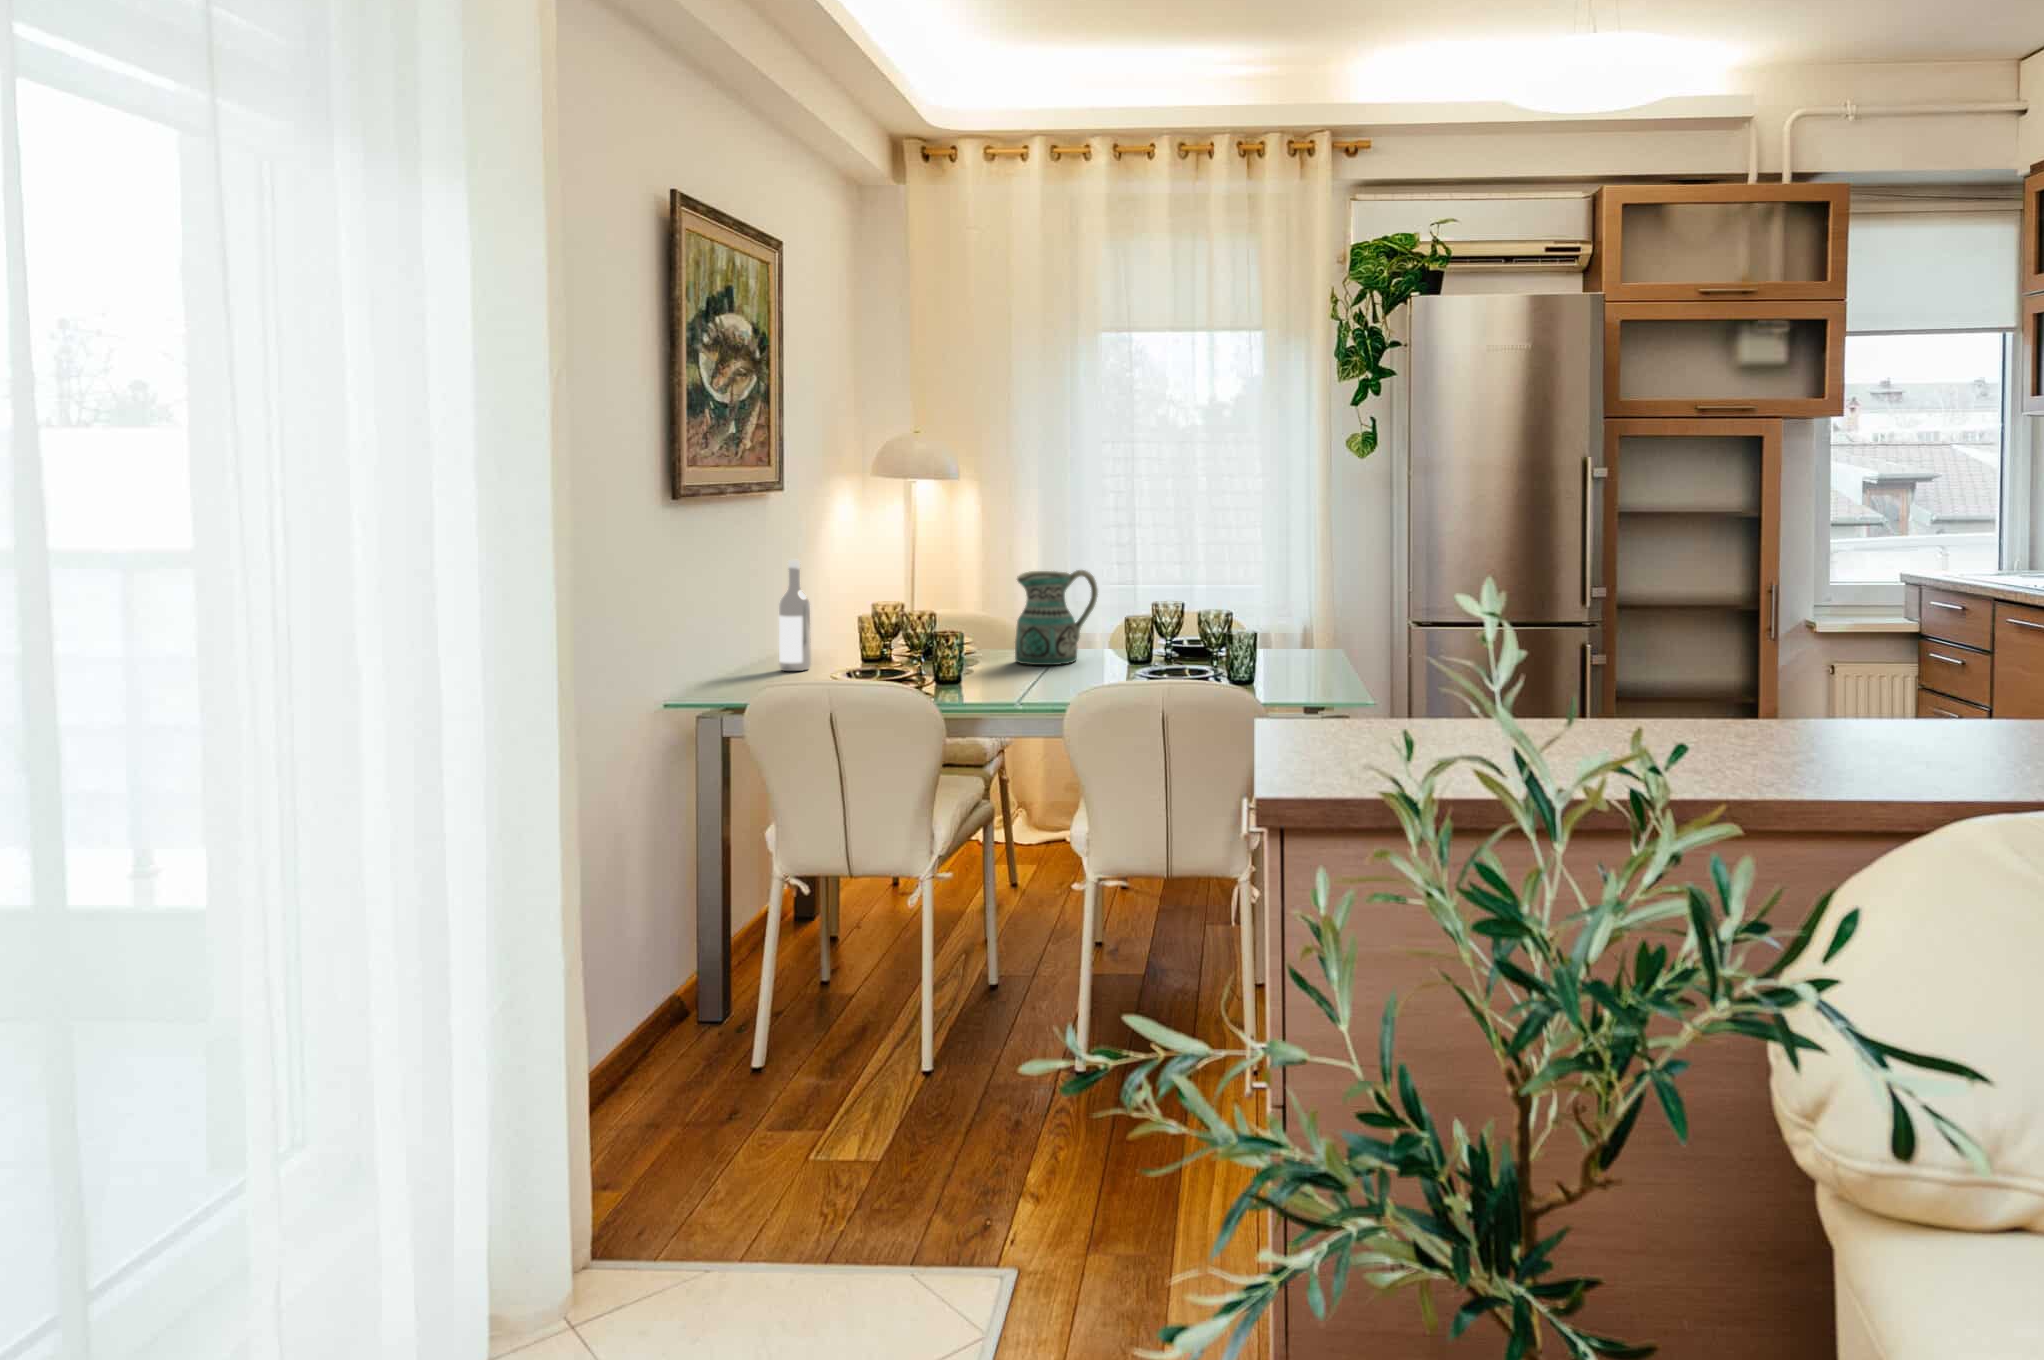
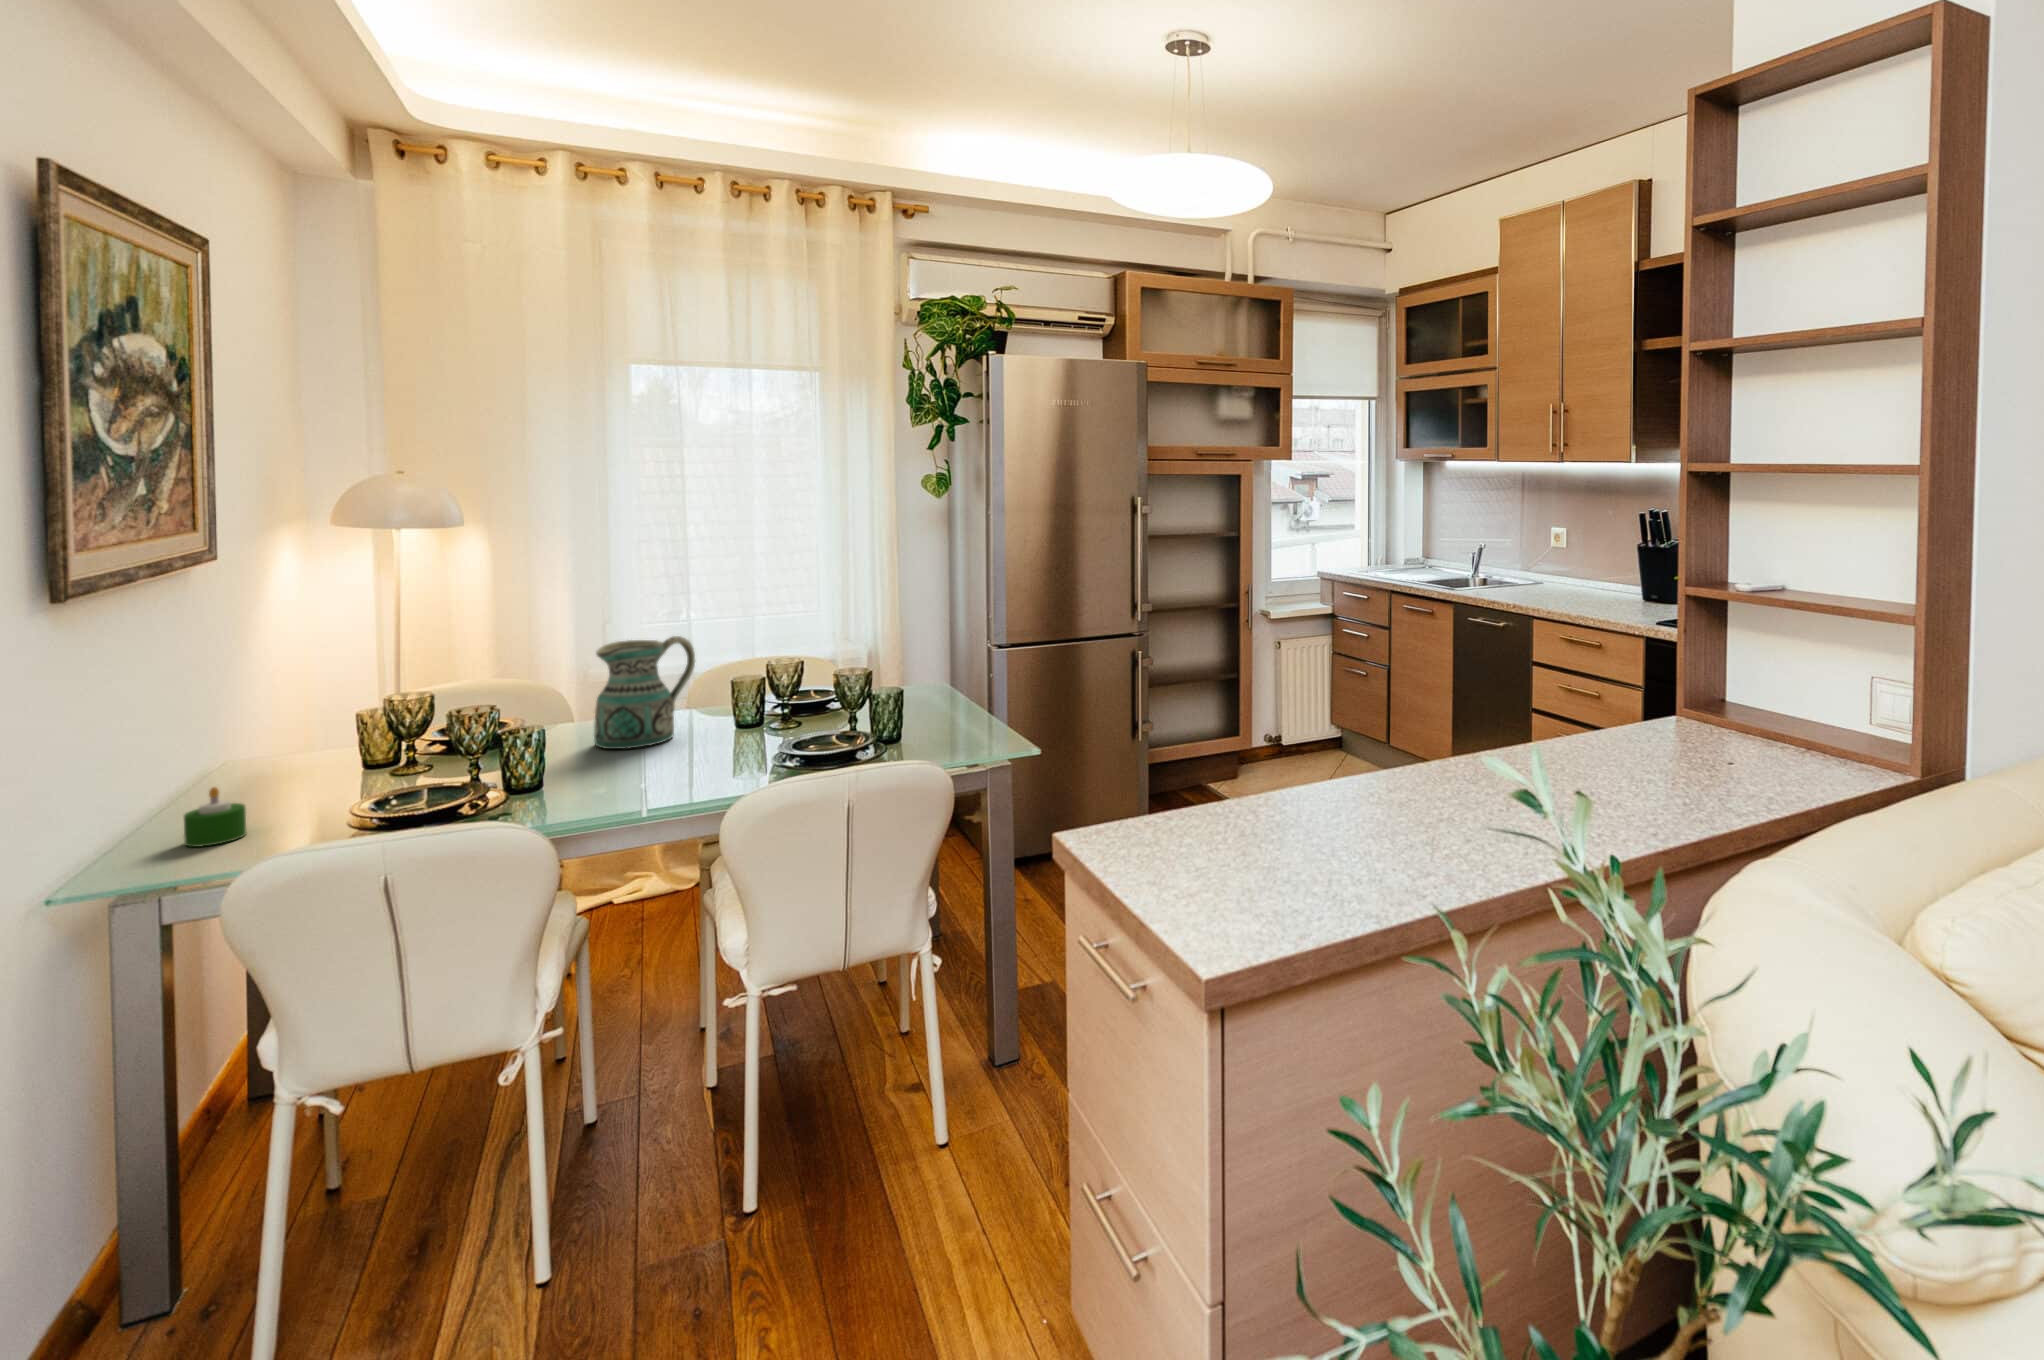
wine bottle: present [779,560,811,671] -> none [232,655,287,802]
candle: none [742,648,776,690] -> present [184,787,247,847]

